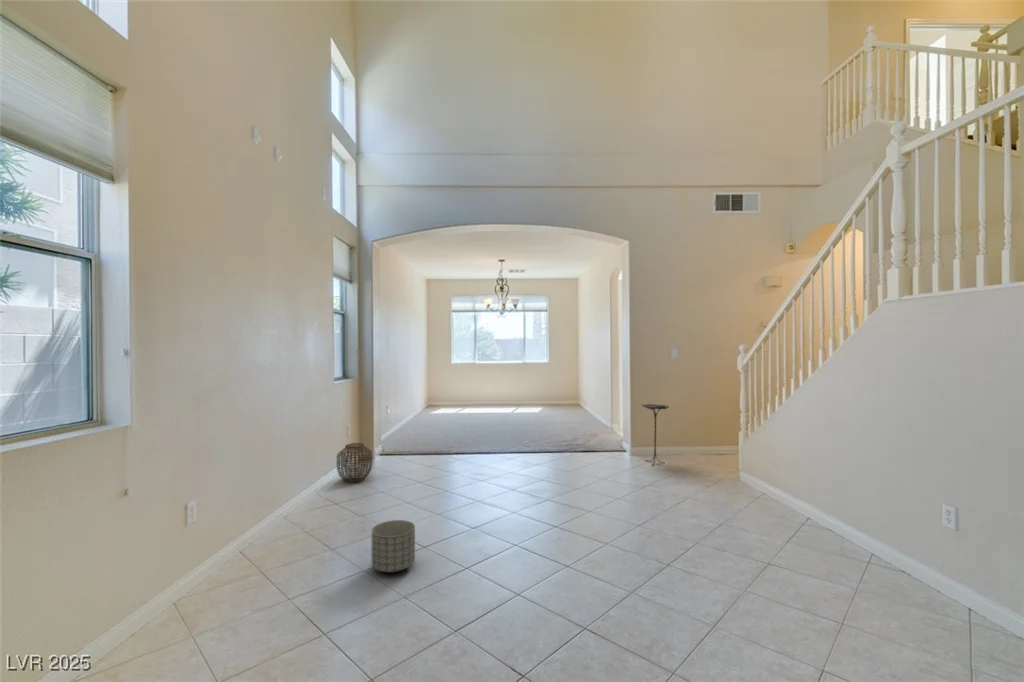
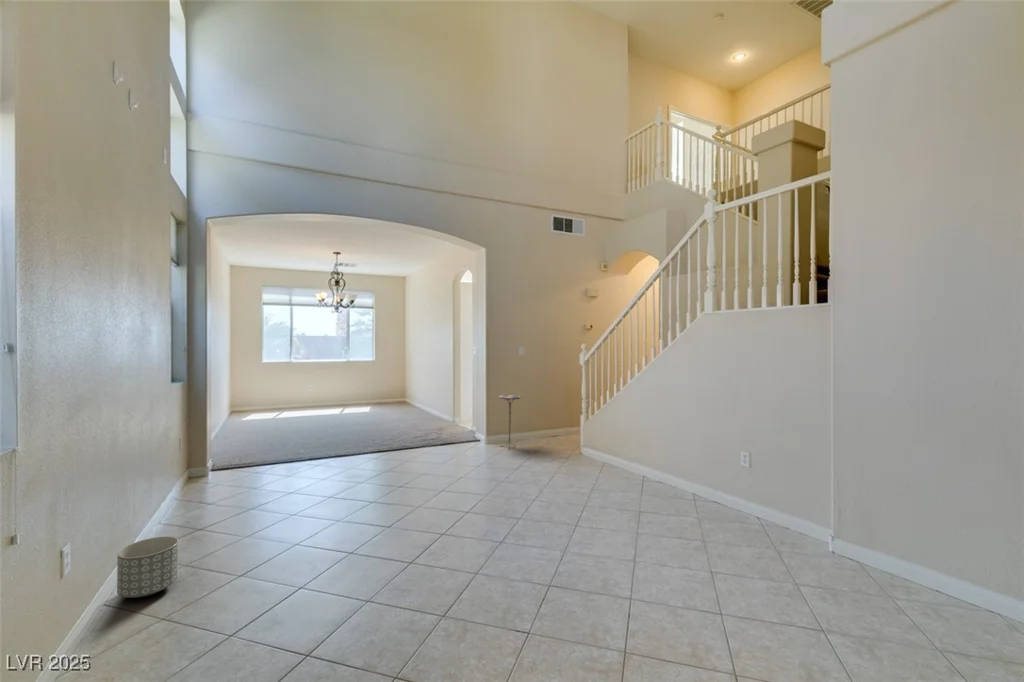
woven basket: present [337,443,373,483] -> none [175,458,225,507]
planter: present [371,520,415,573] -> present [117,537,178,598]

